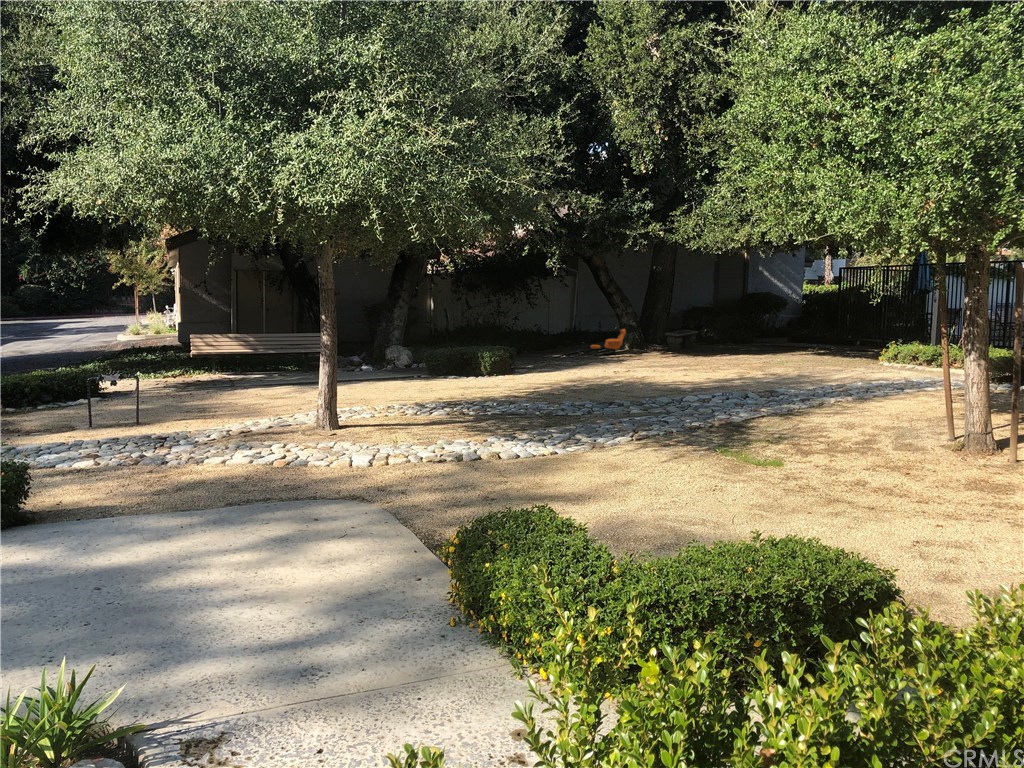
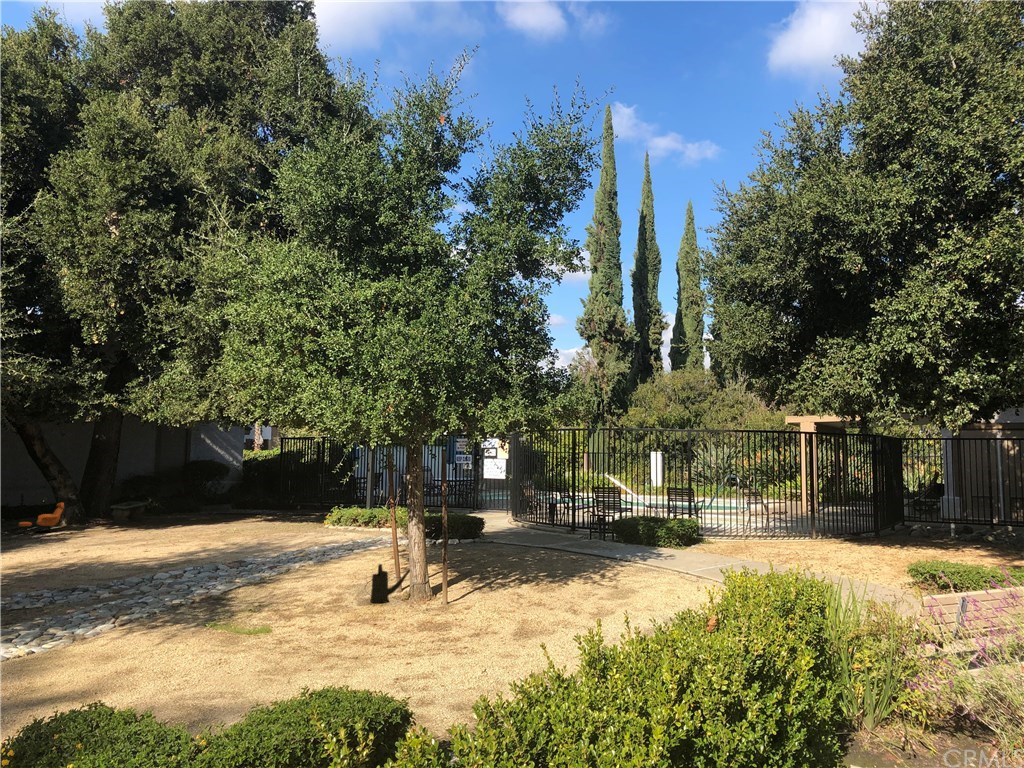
watering can: none [901,405,964,452] -> present [370,564,410,603]

